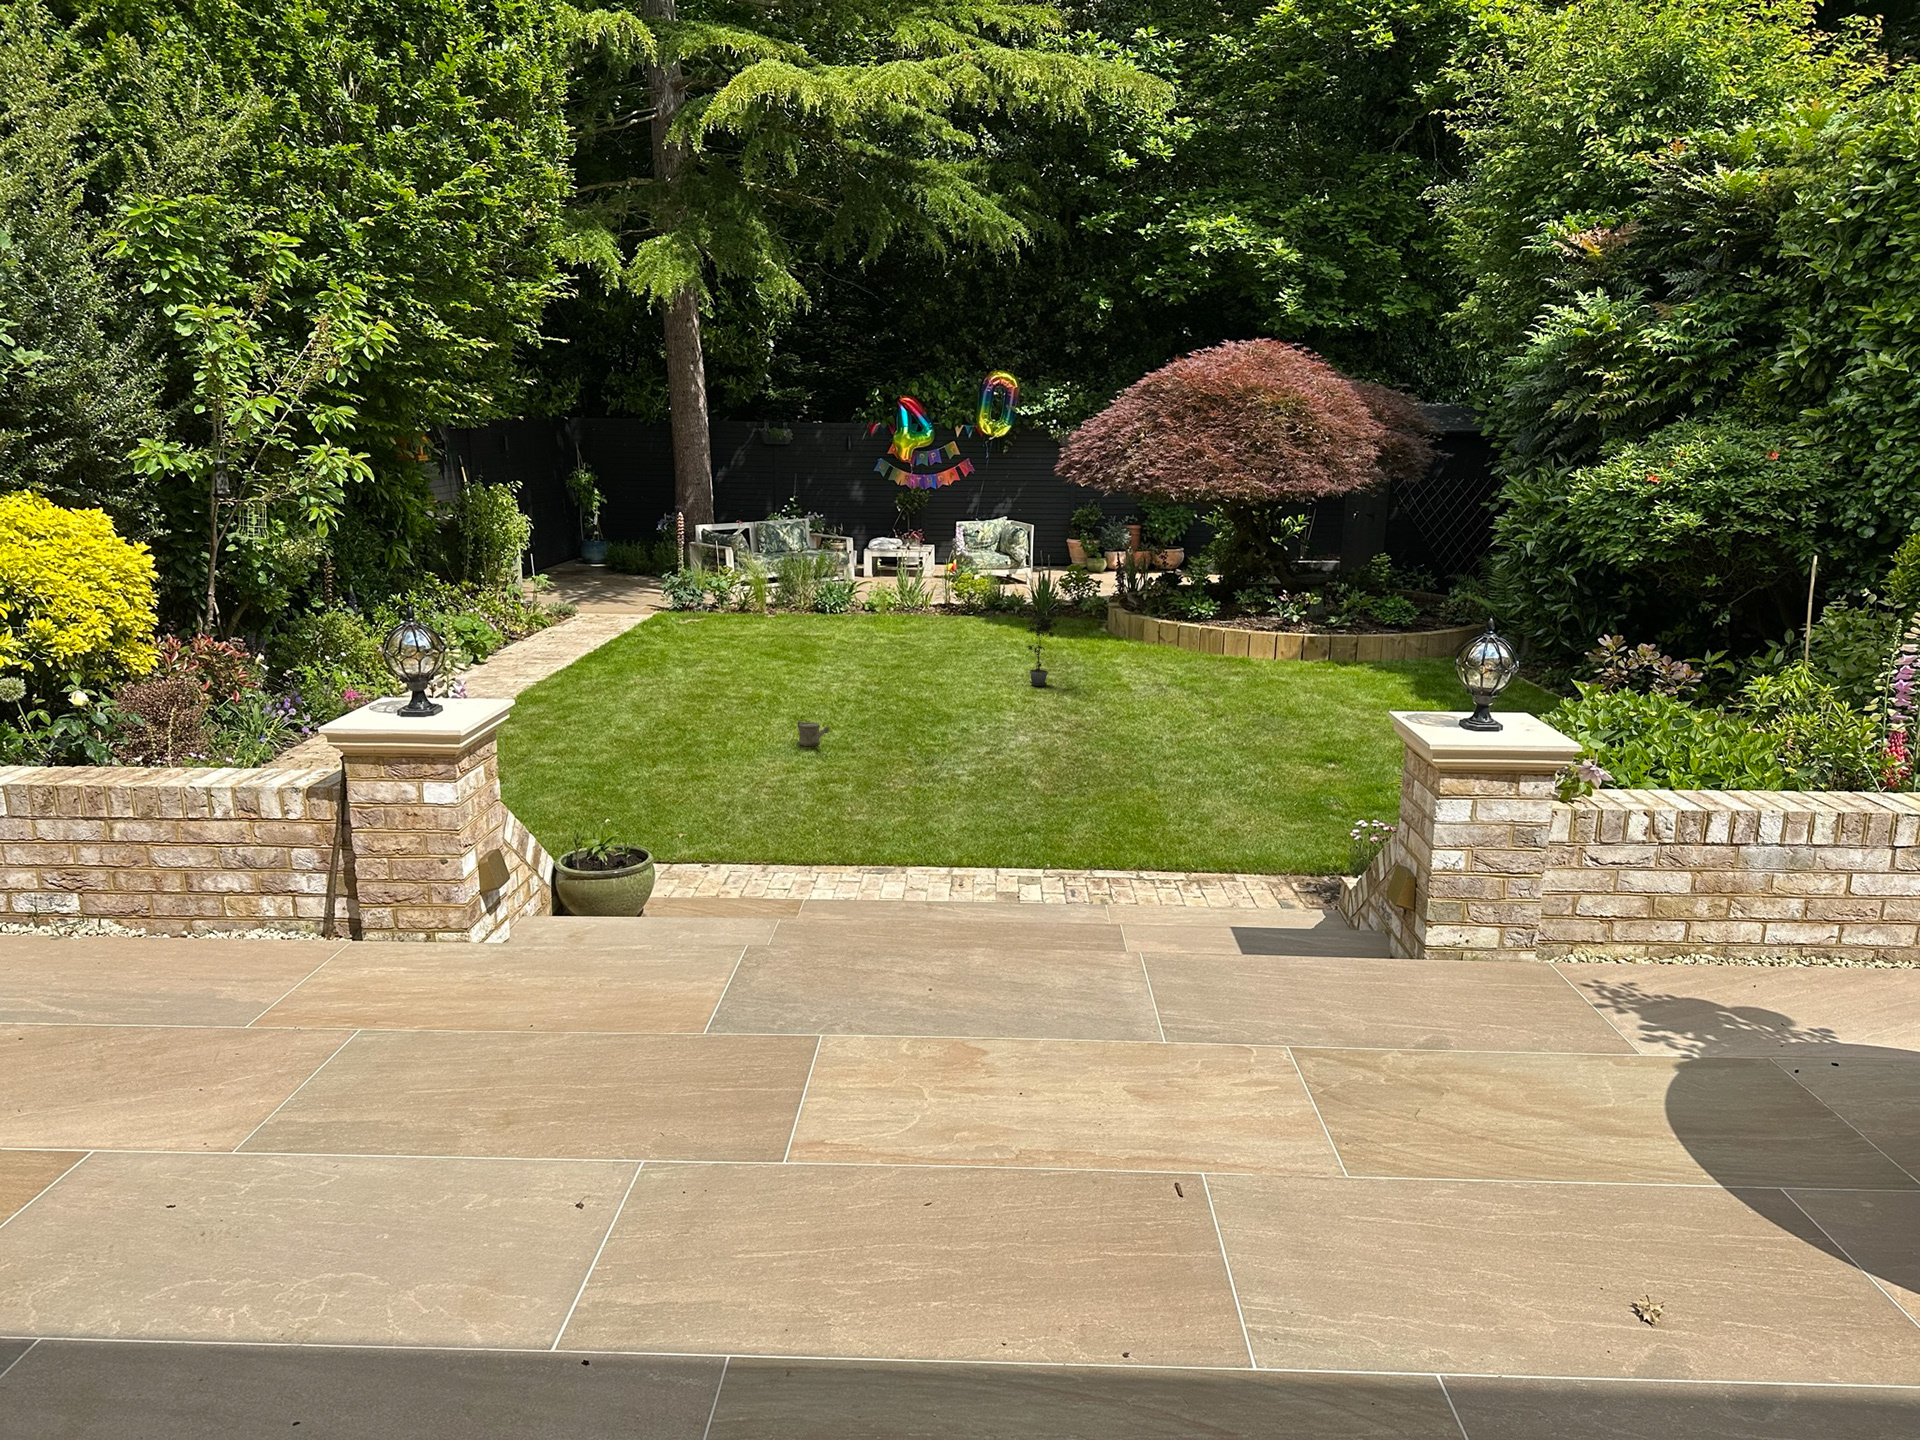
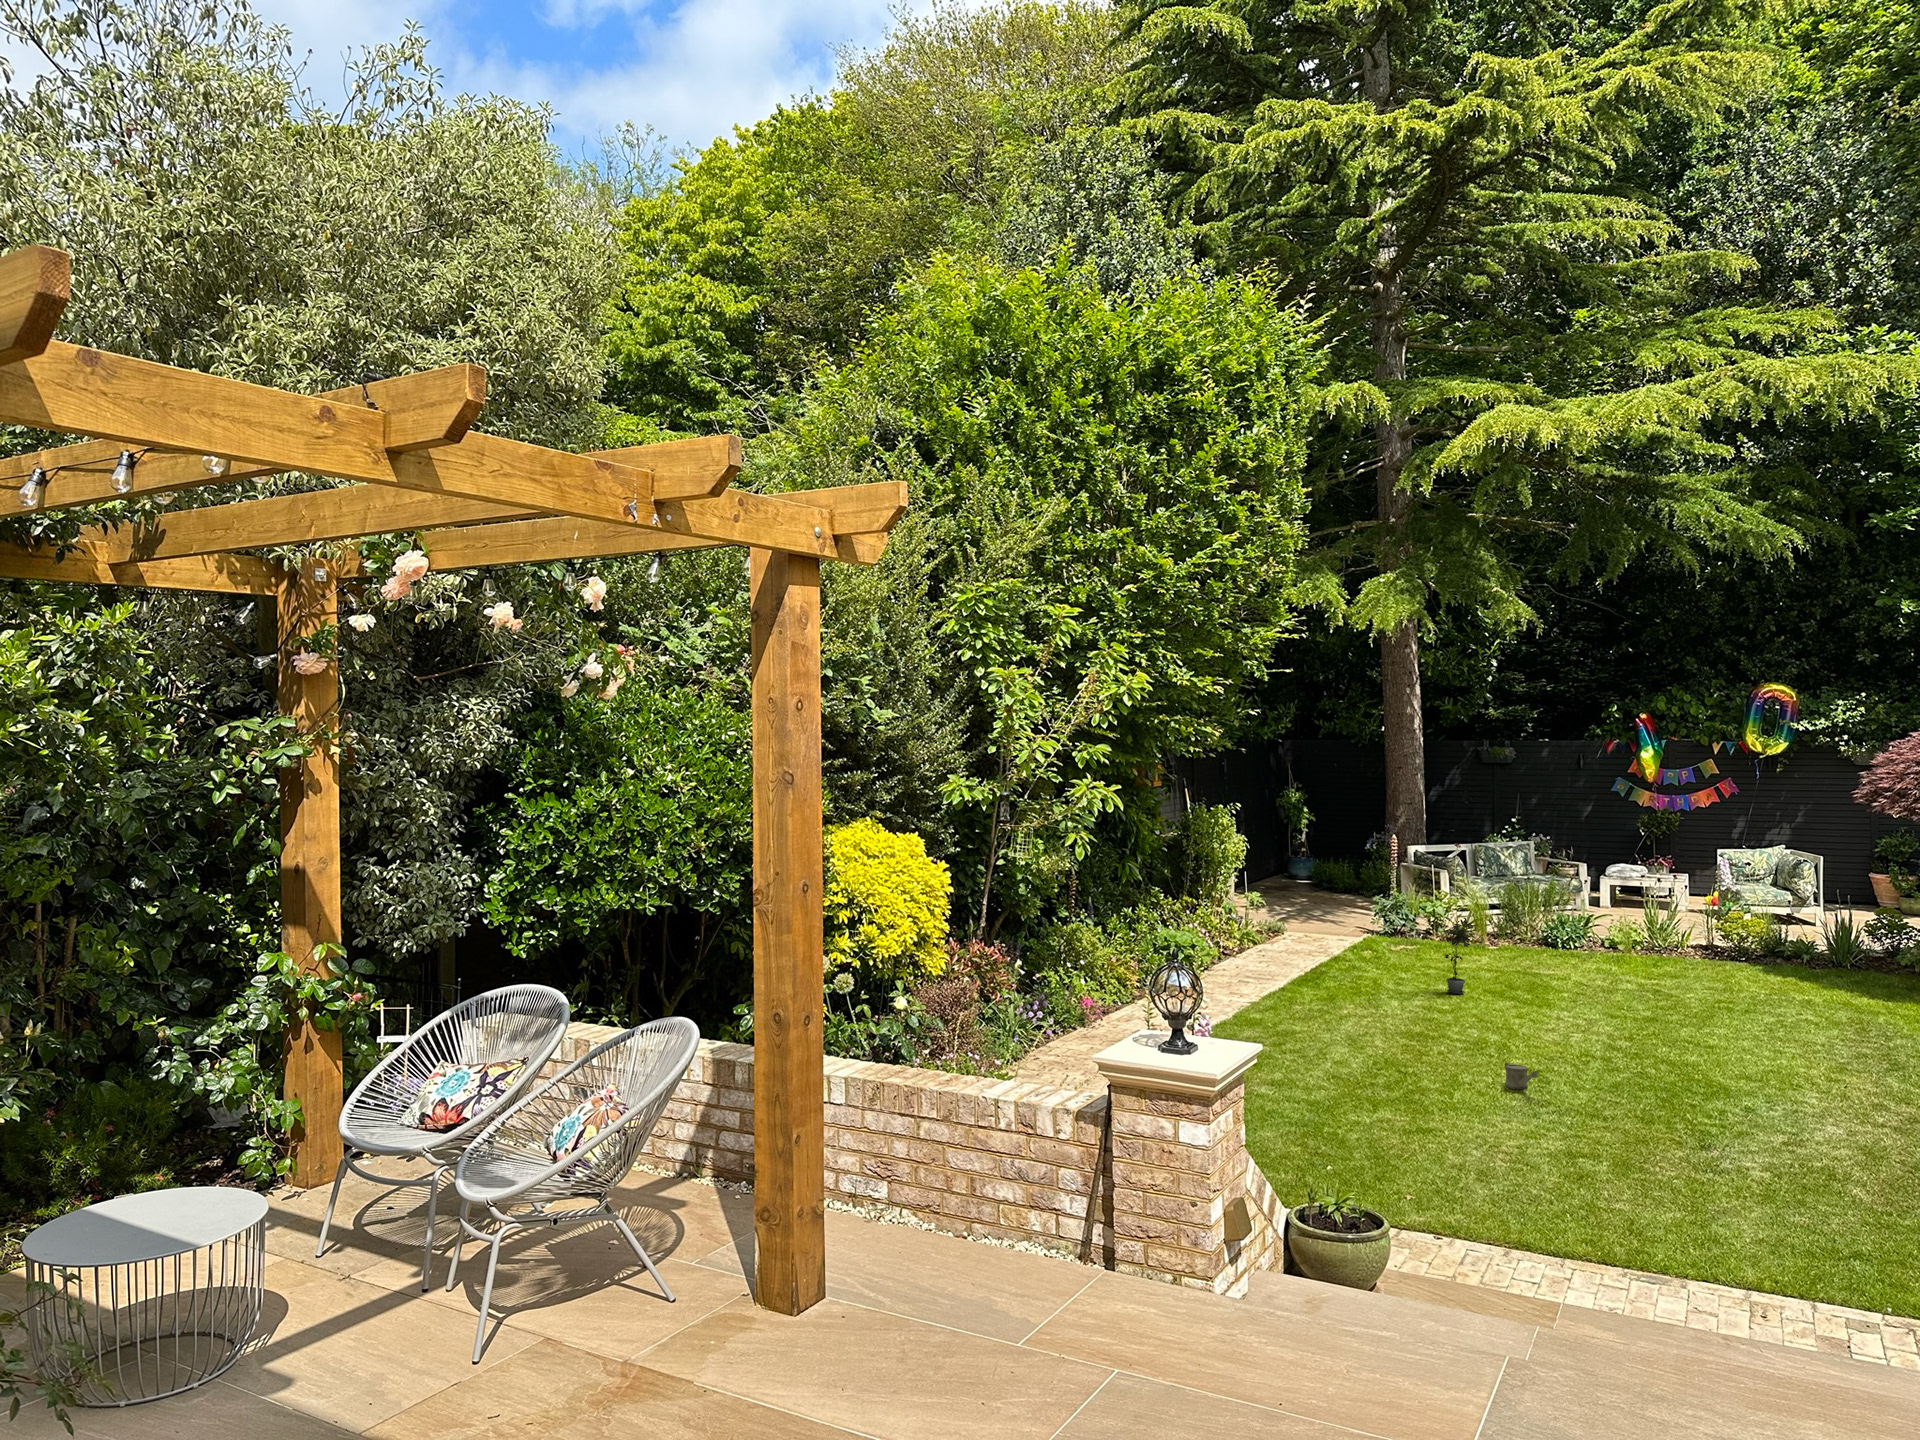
potted plant: present [1026,606,1058,686] -> present [1444,918,1474,994]

